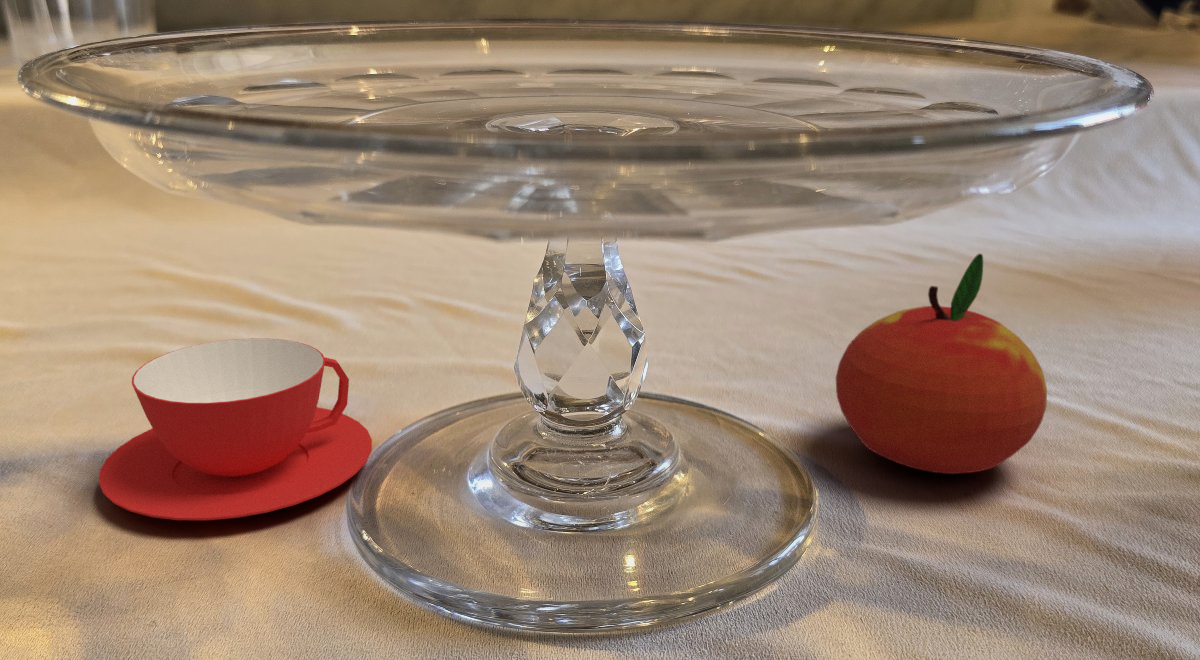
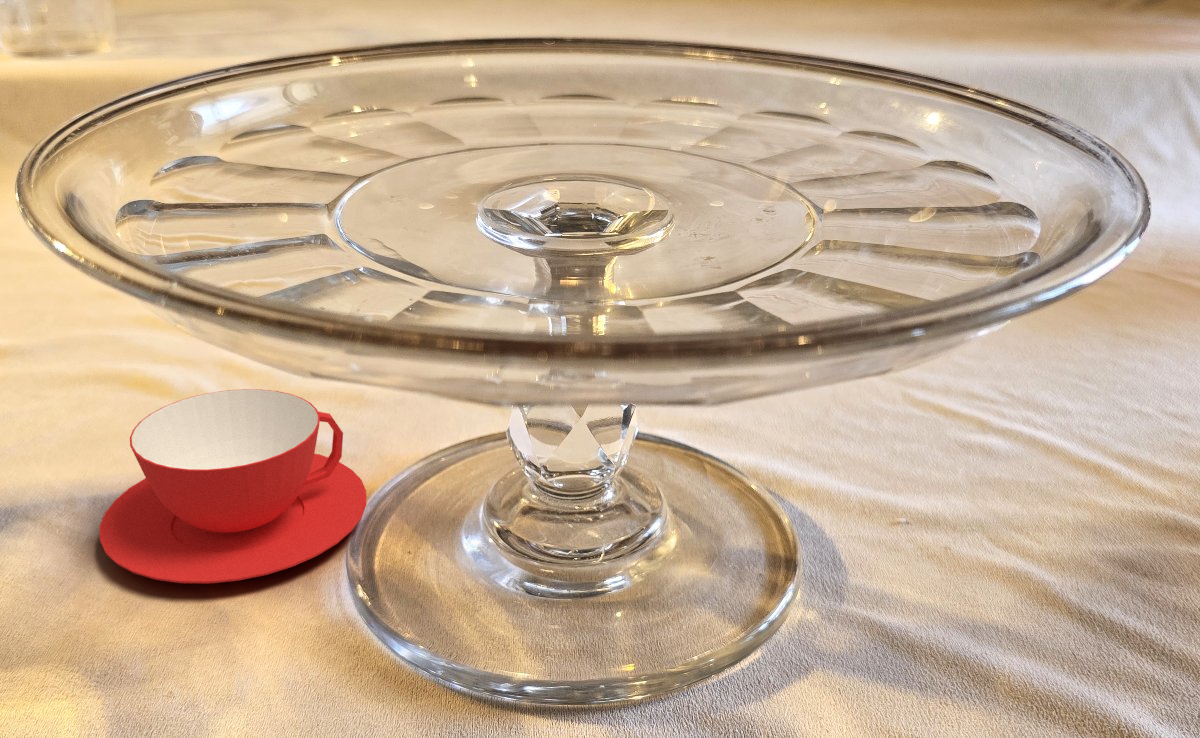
apple: present [836,254,1047,474] -> none [824,317,1029,533]

